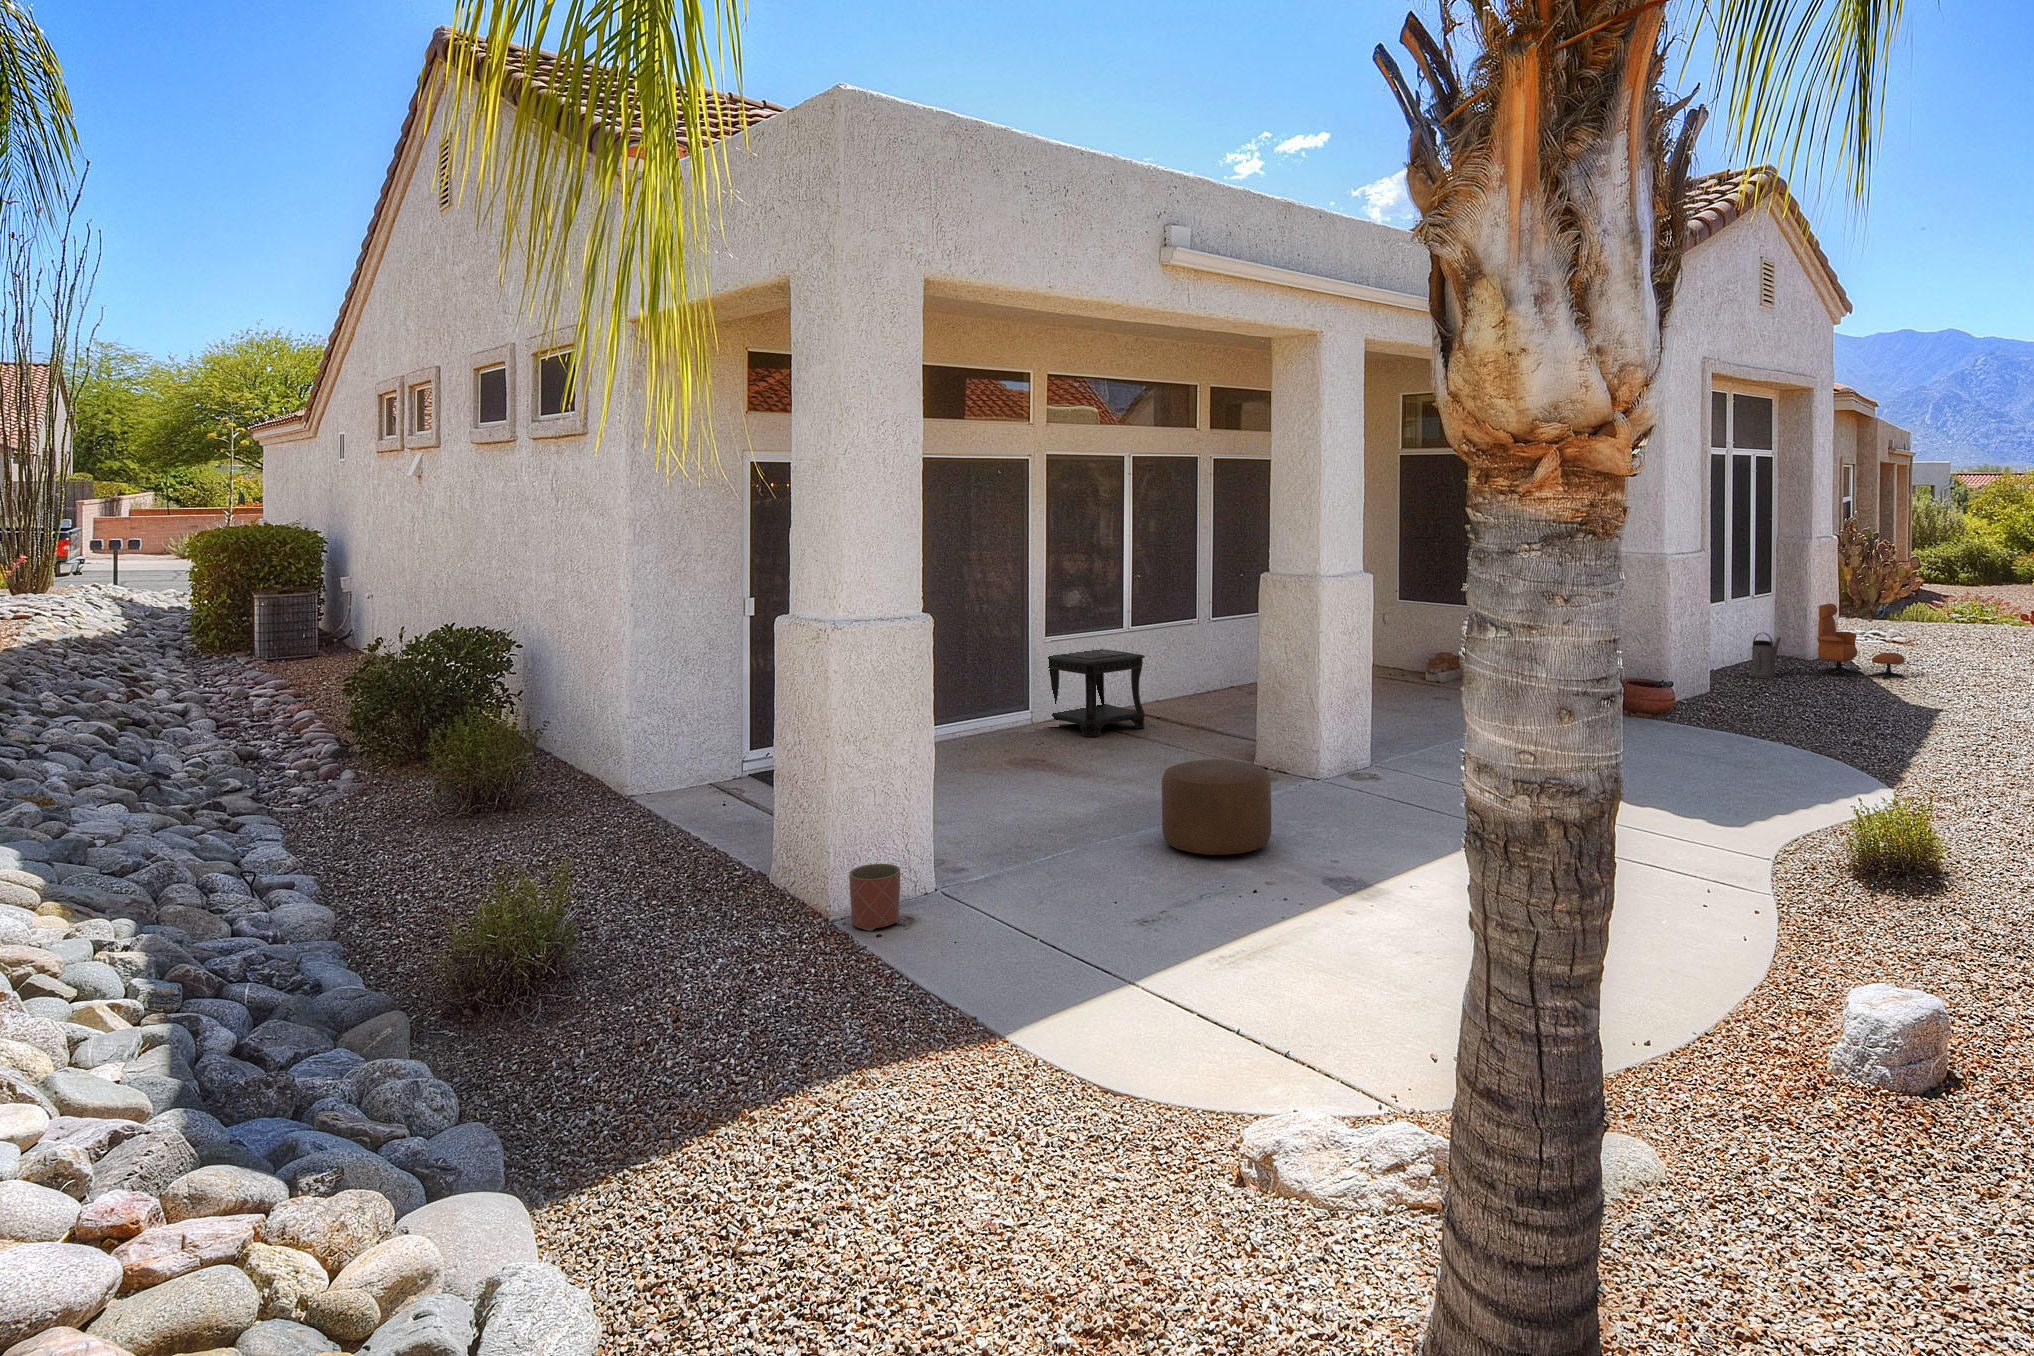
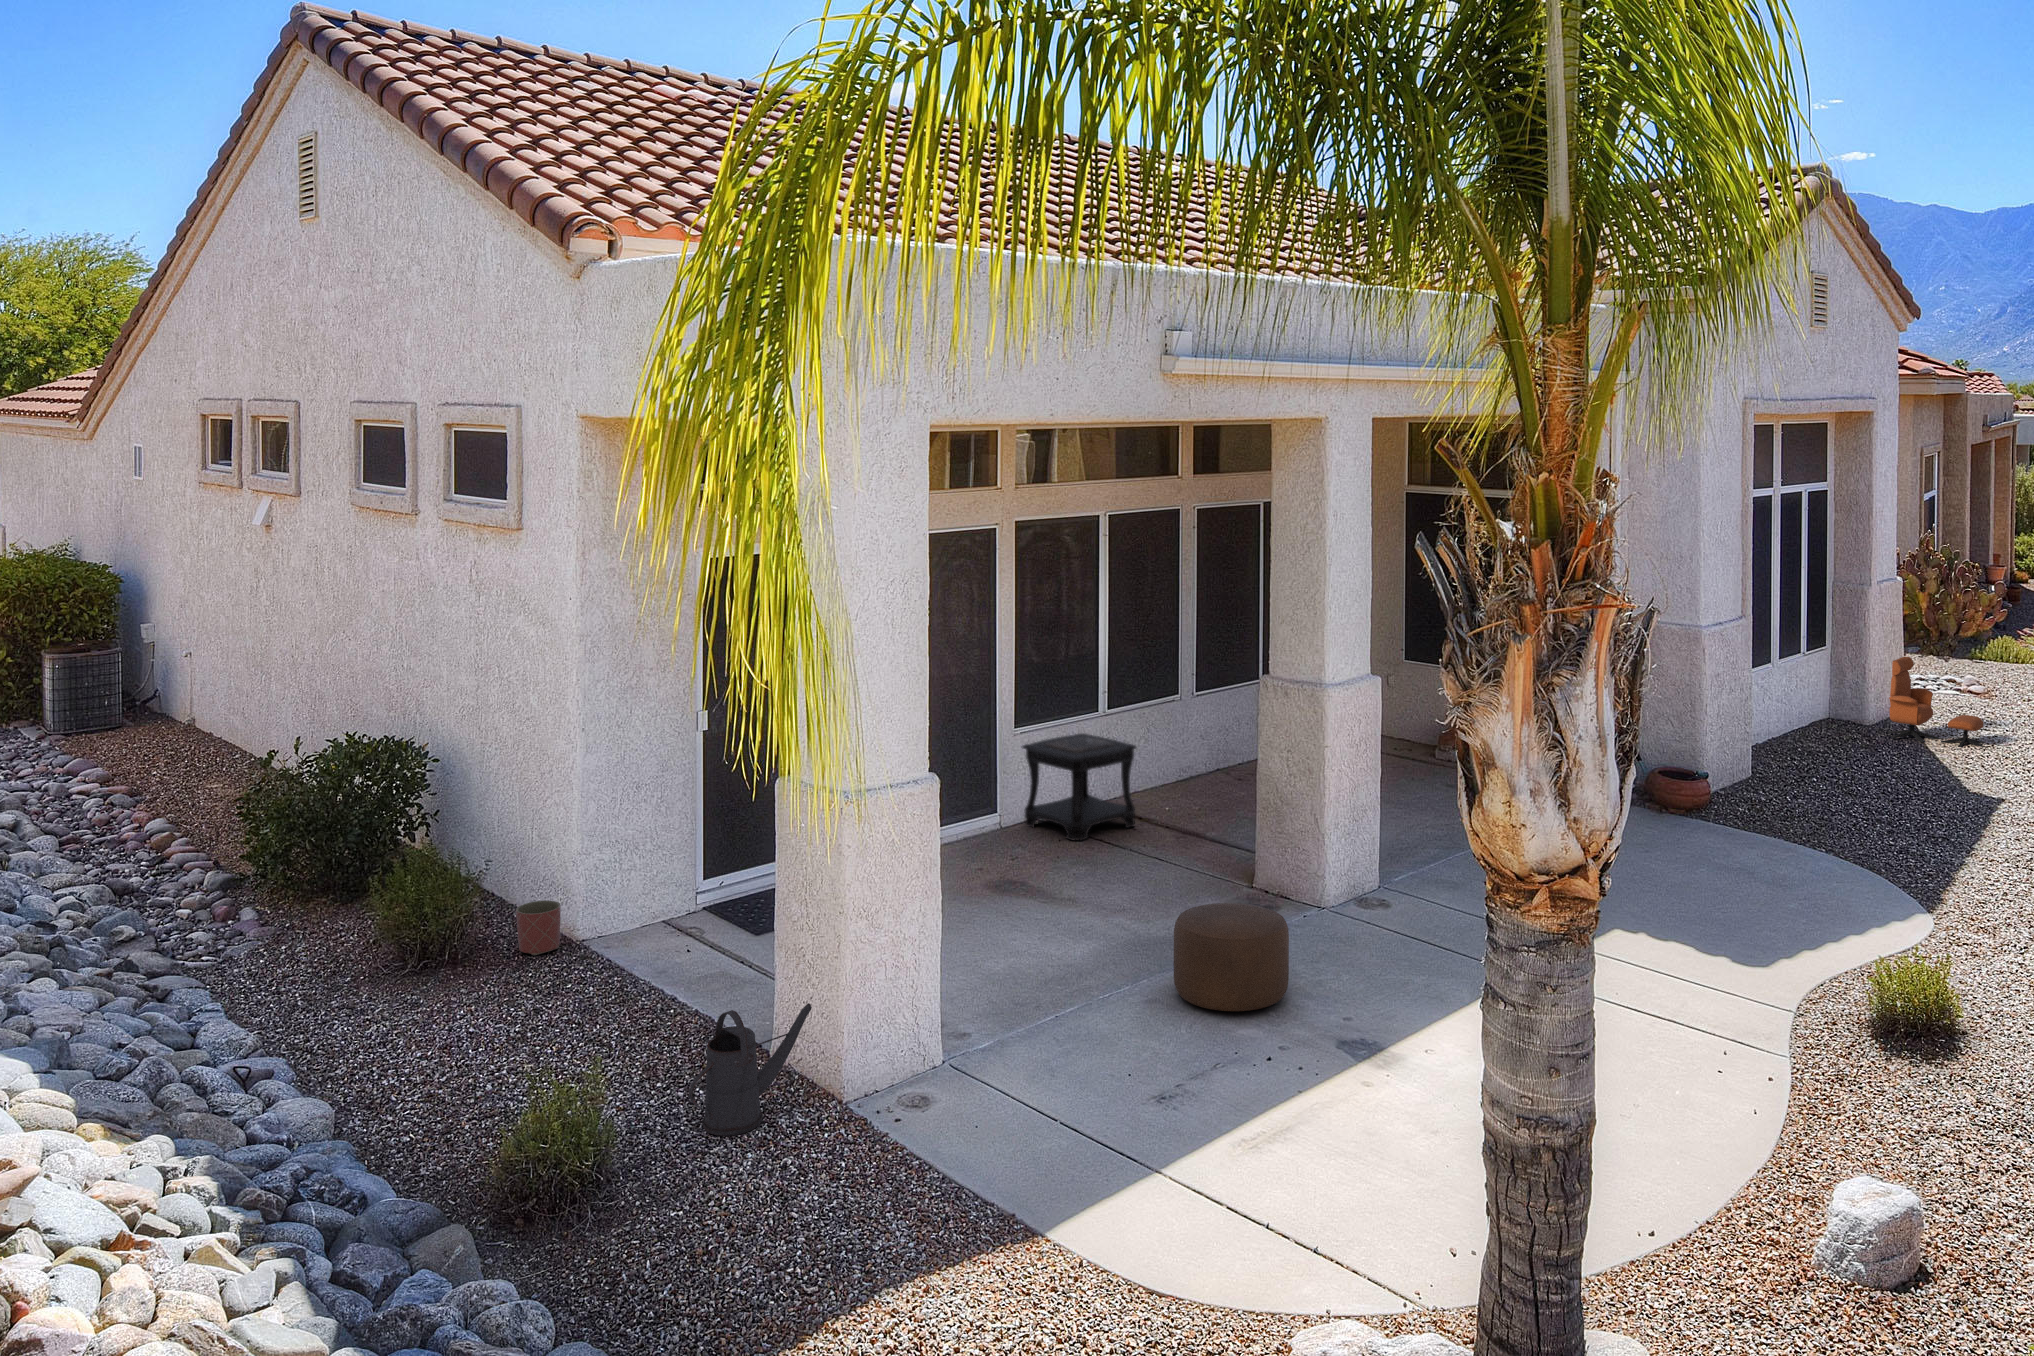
watering can: present [1750,633,1781,678] -> present [689,1003,811,1136]
planter: present [849,864,900,931] -> present [516,900,561,955]

